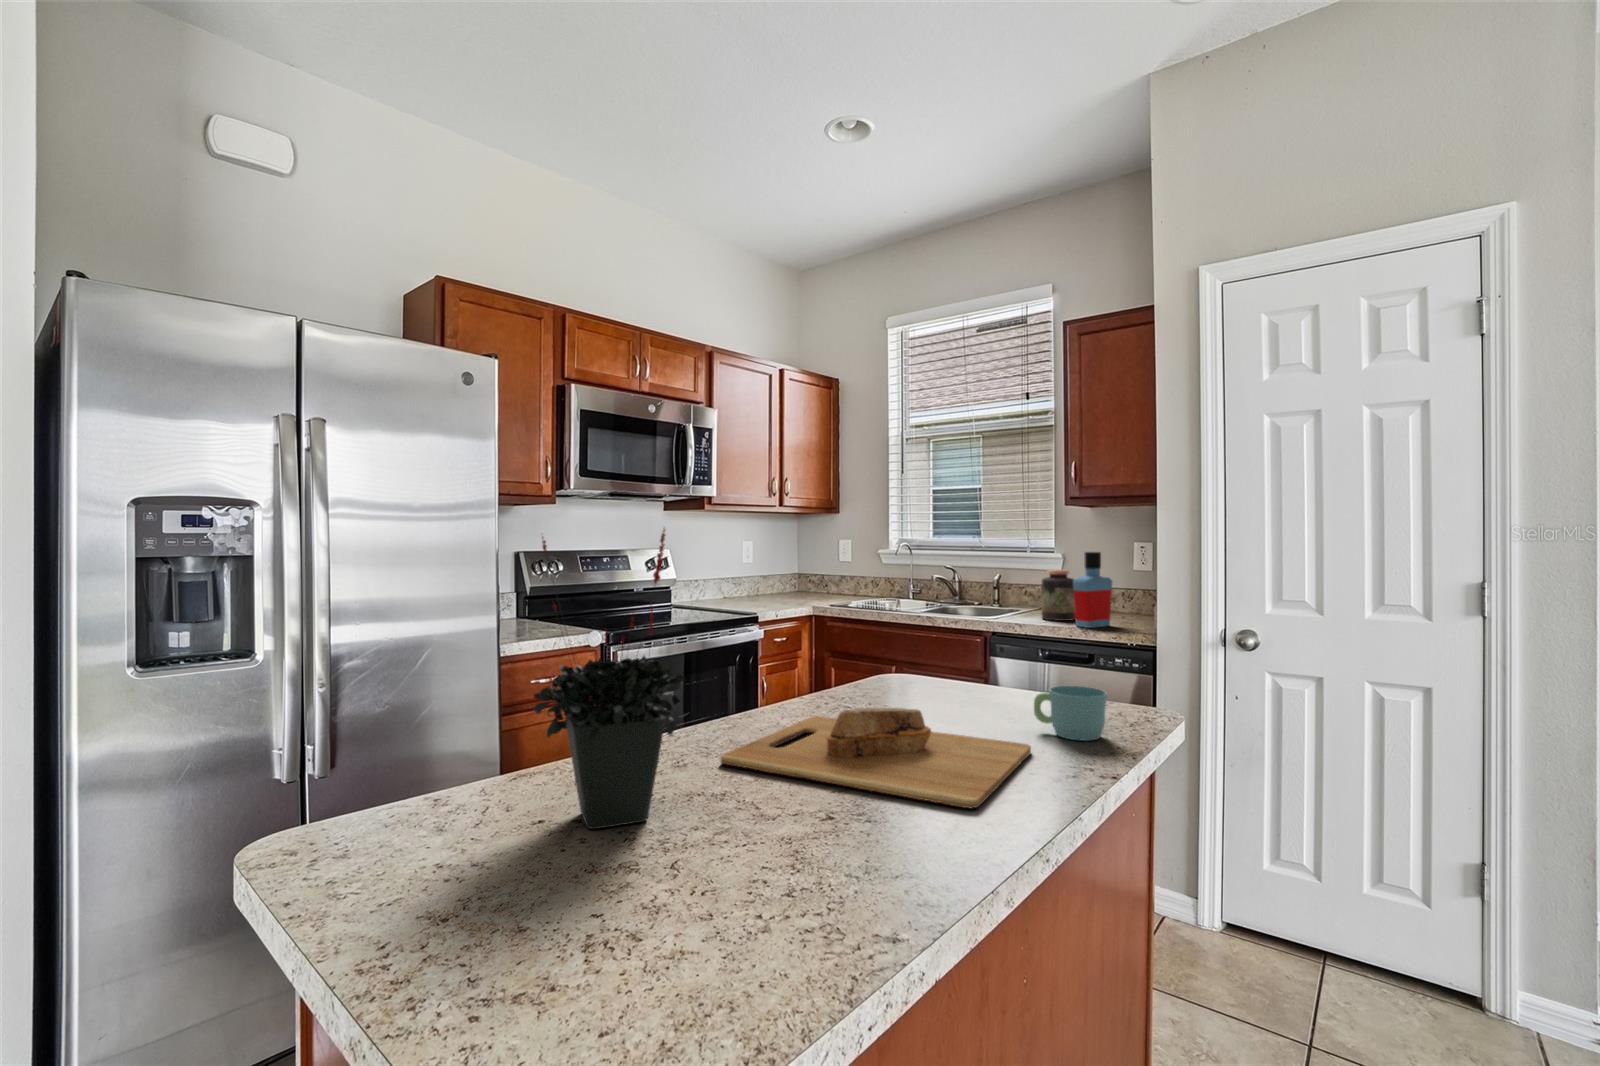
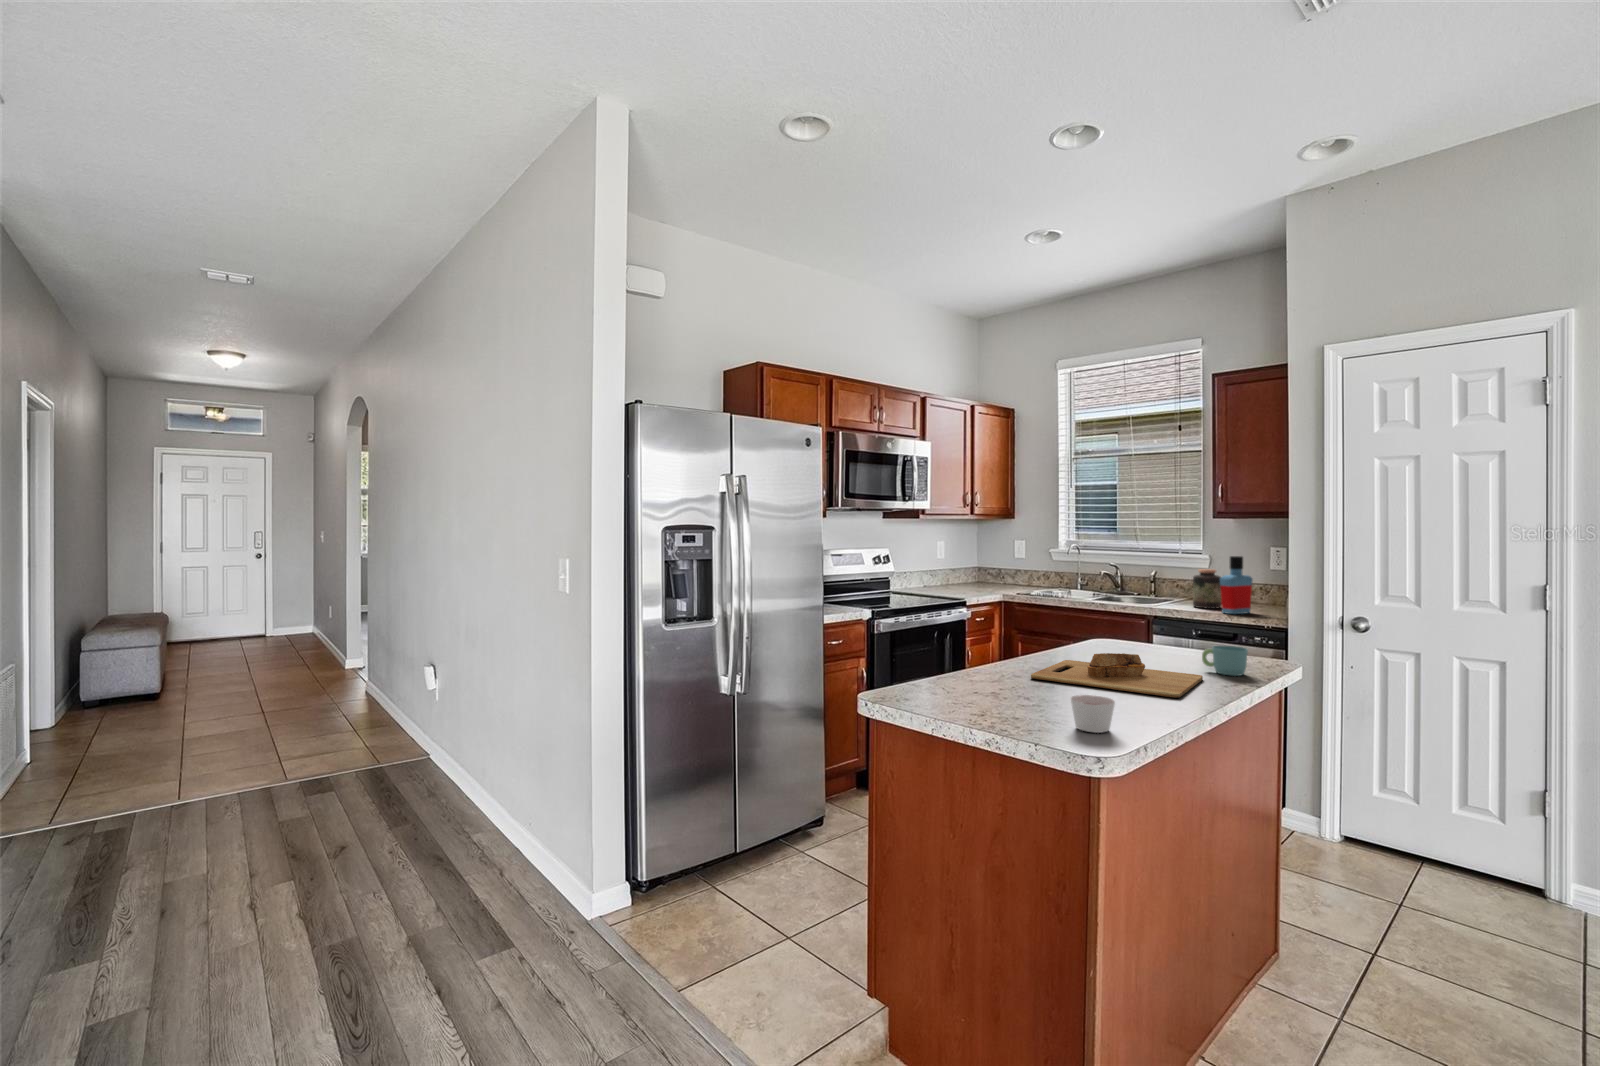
potted plant: present [534,529,688,829] -> none [961,562,1037,698]
candle: none [670,851,781,973] -> present [1071,695,1115,733]

